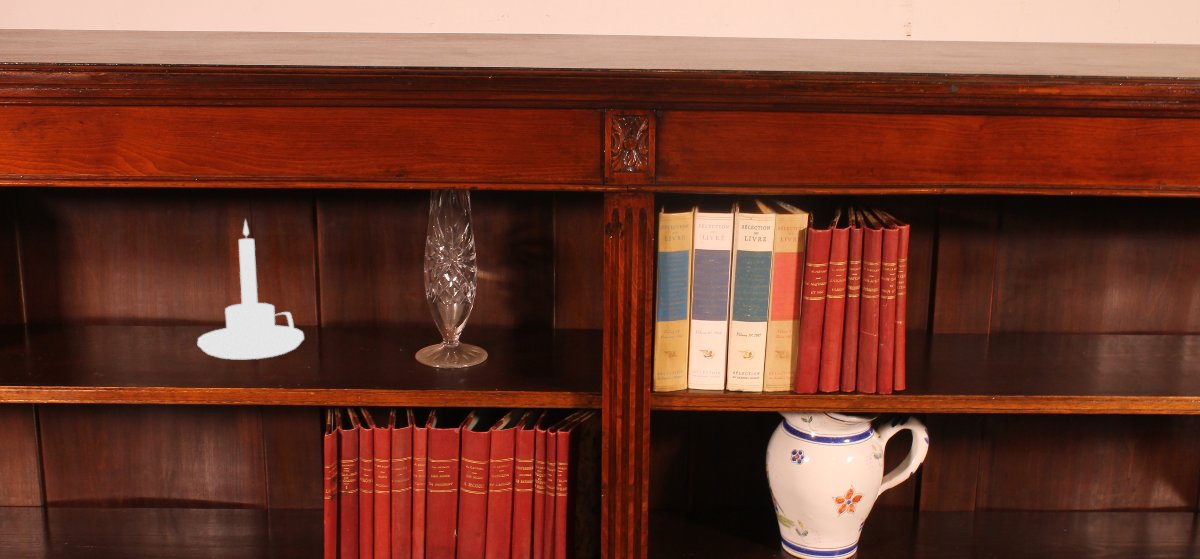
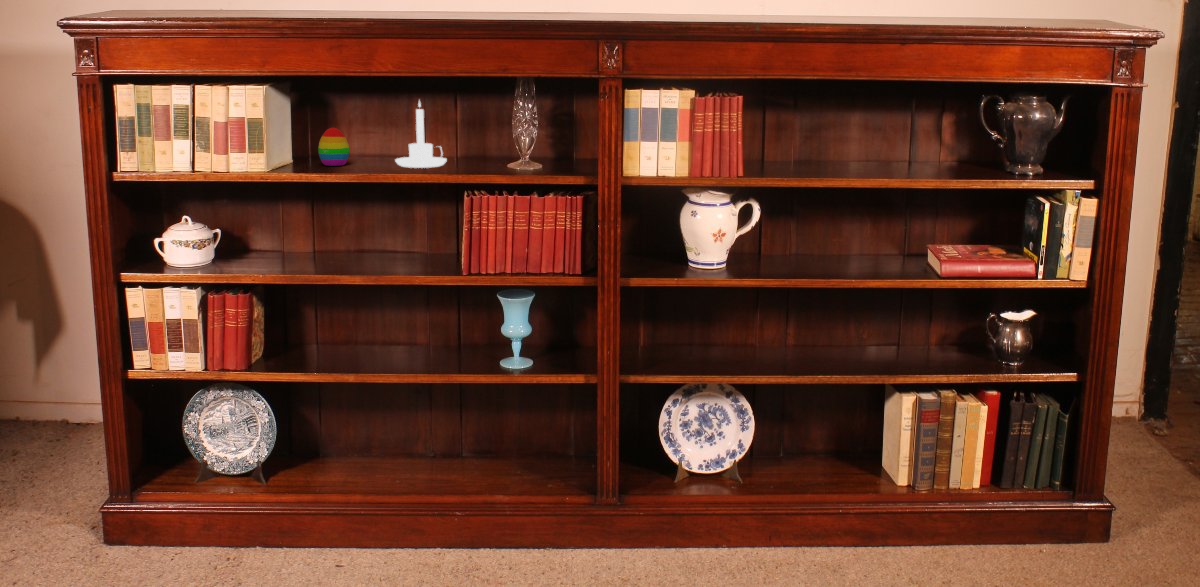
decorative egg: none [50,272,115,348] -> present [318,128,349,166]

